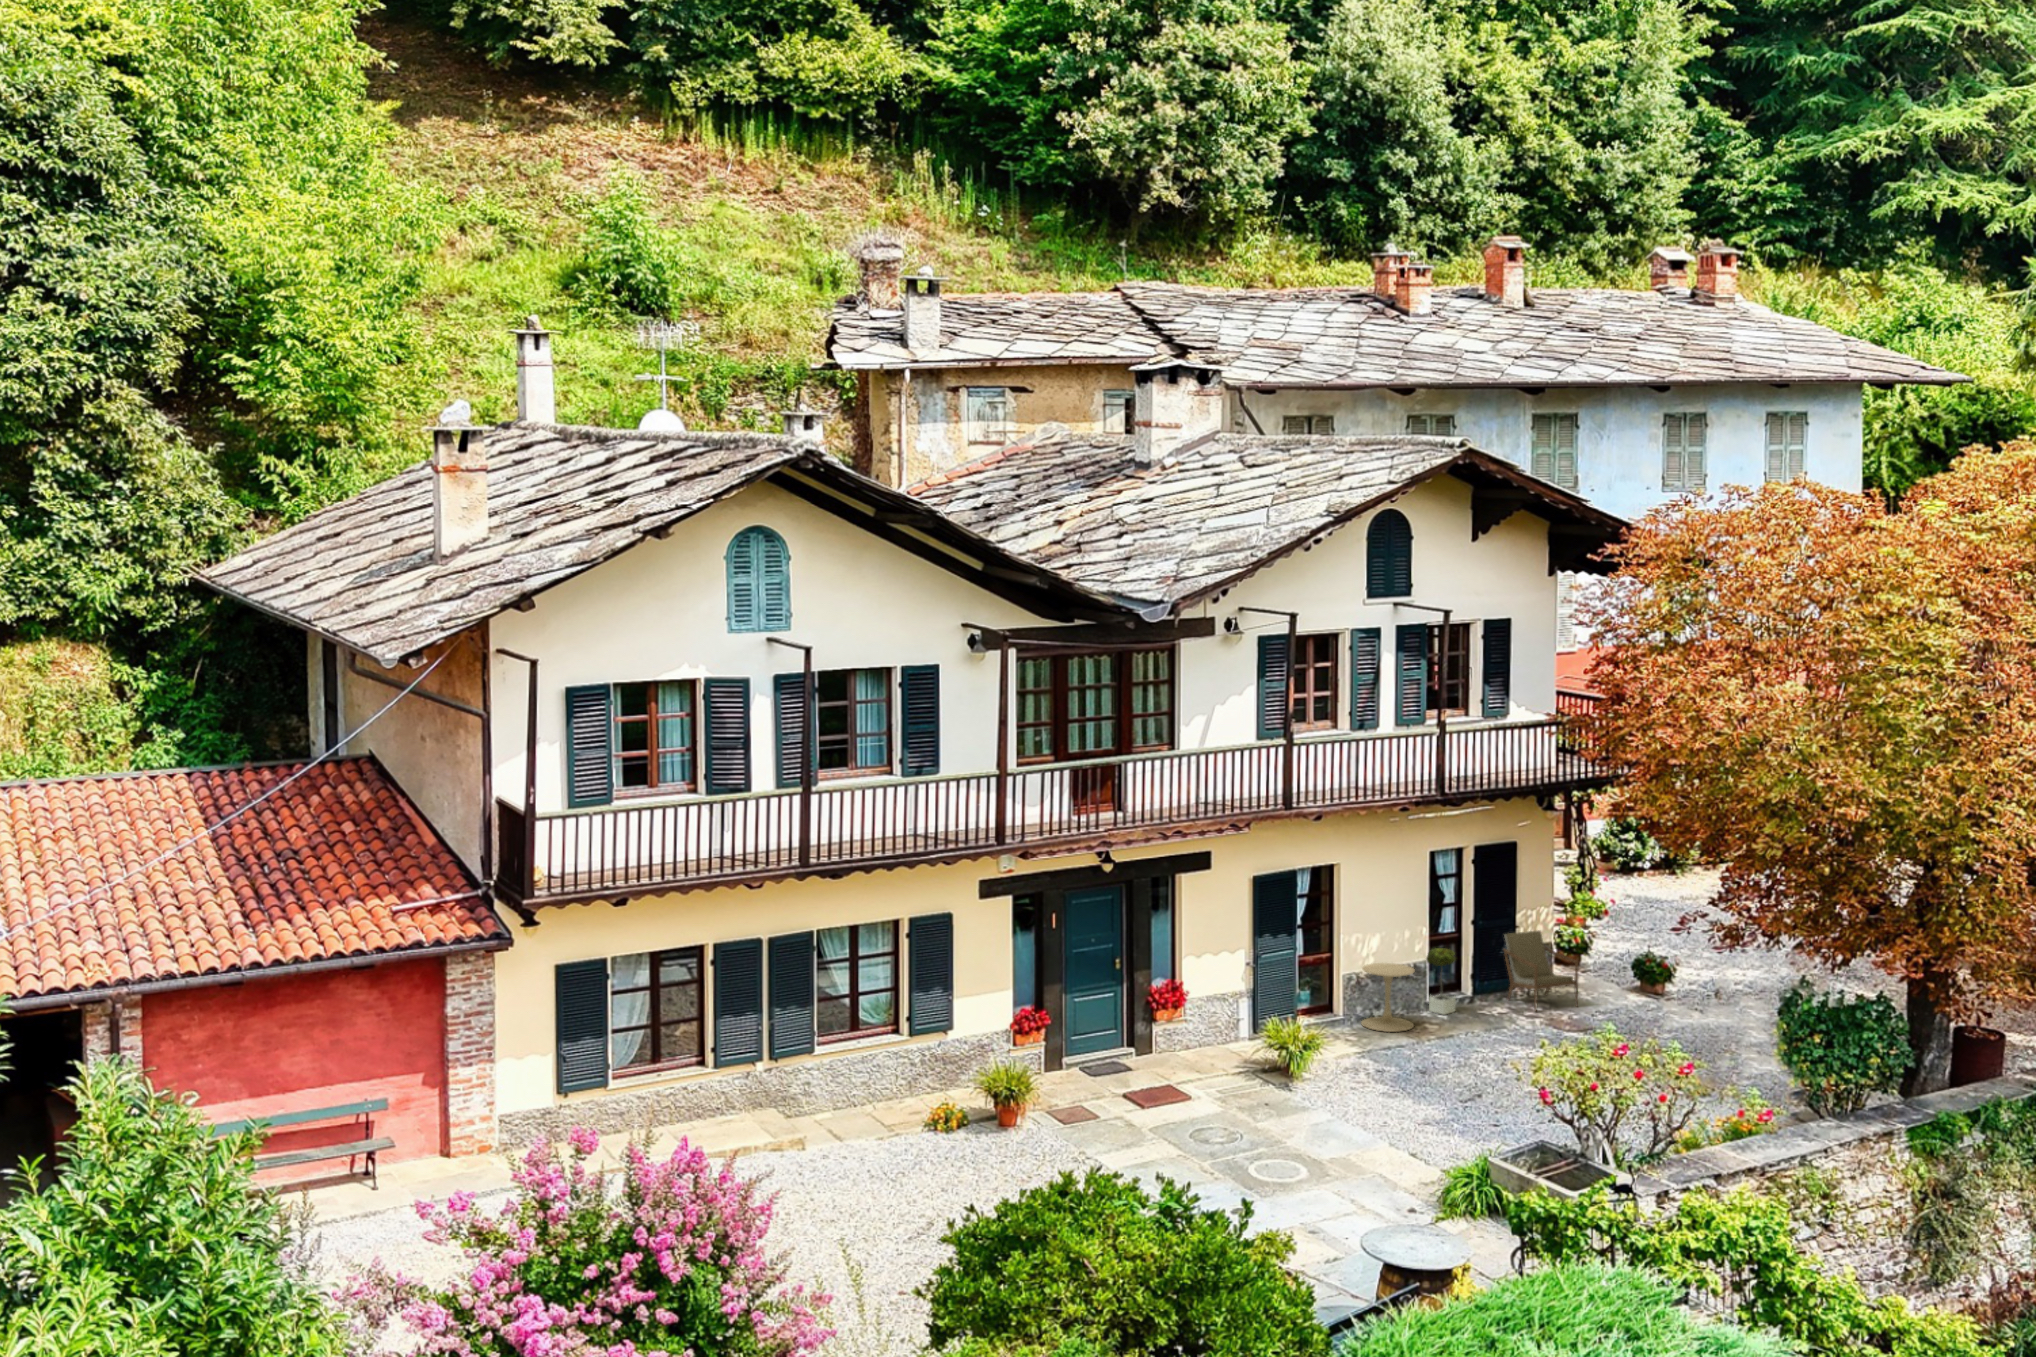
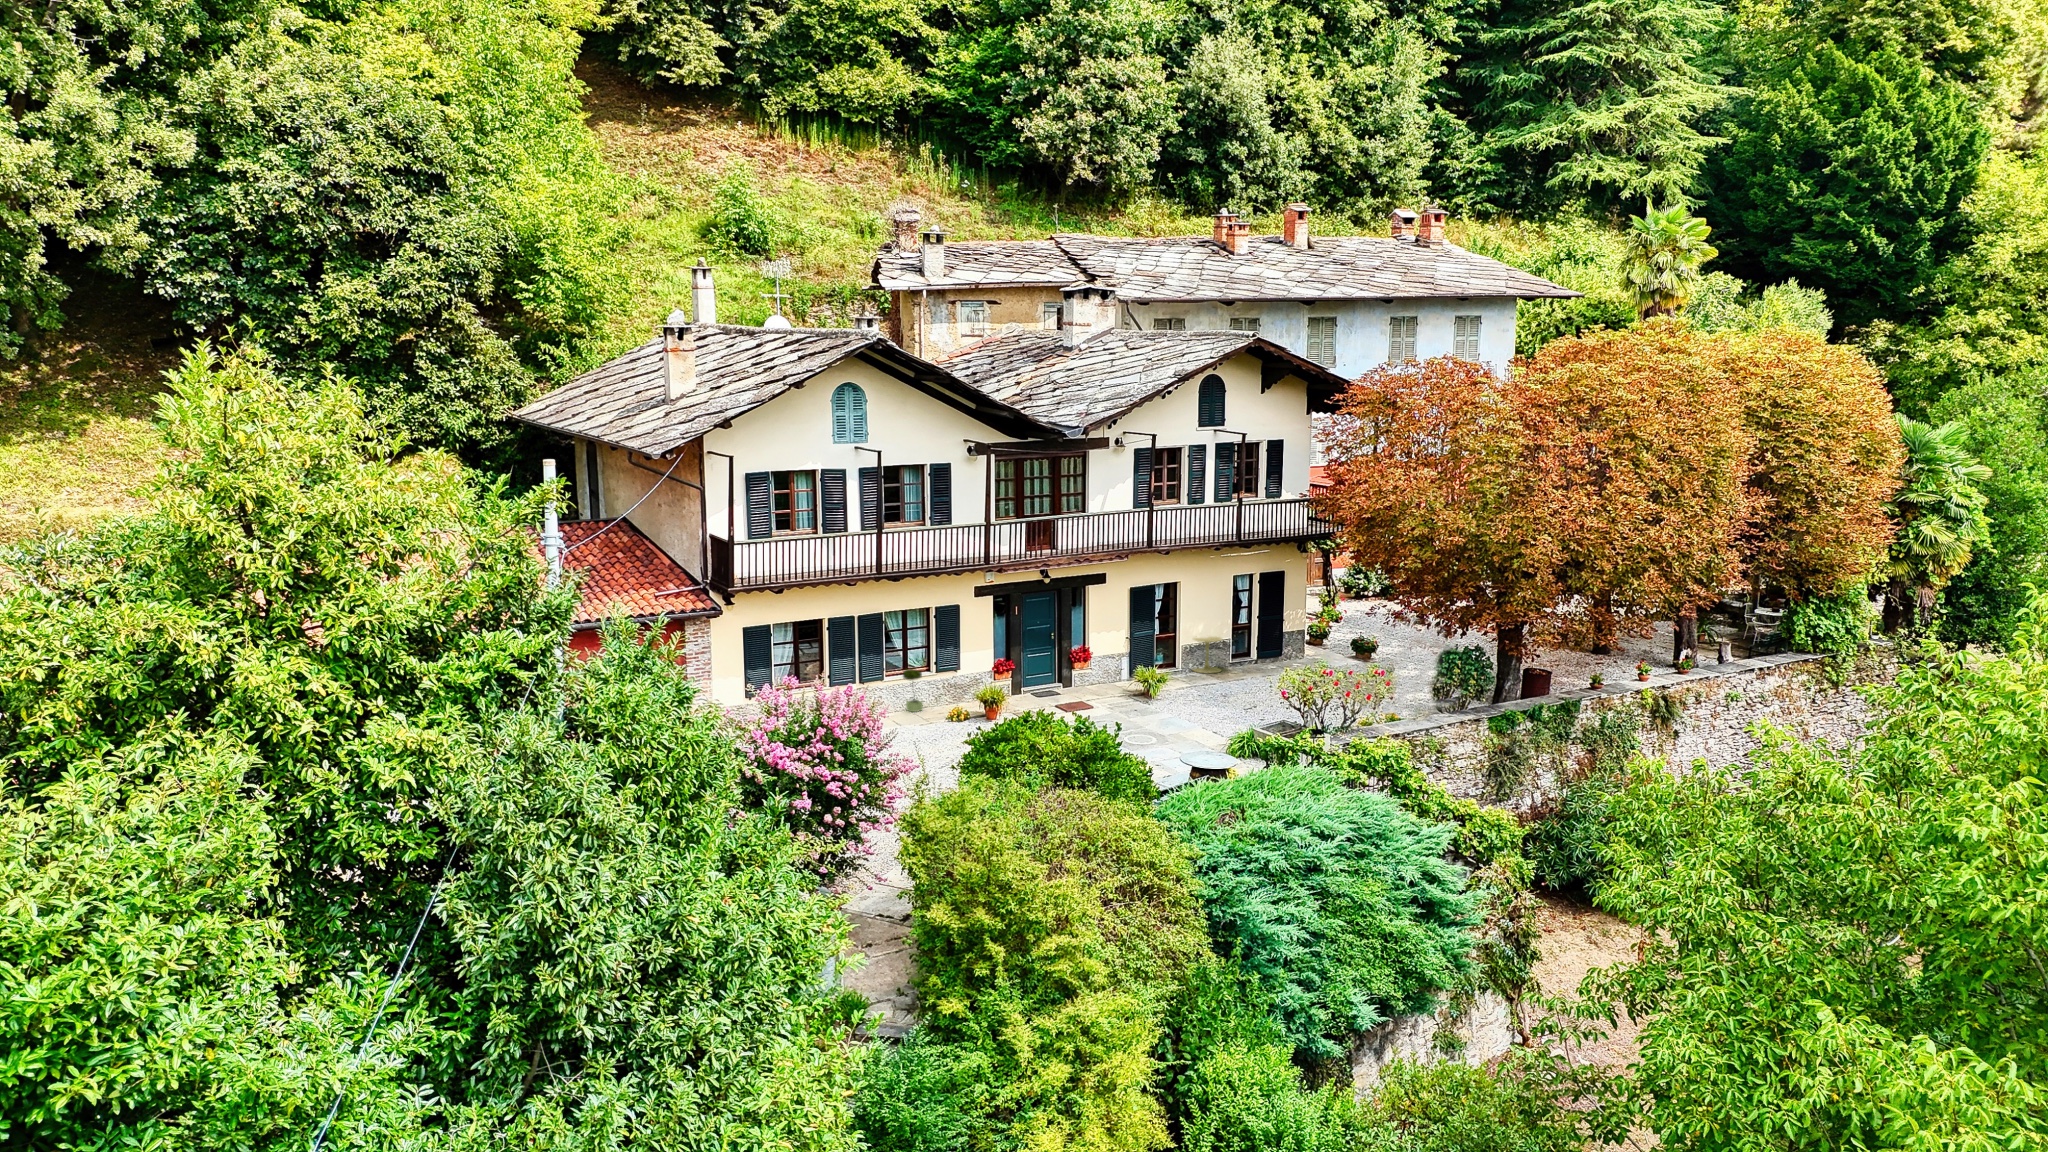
armchair: present [1504,930,1579,1011] -> none [1275,619,1317,664]
potted tree: present [1426,948,1456,1015] -> present [903,669,923,712]

